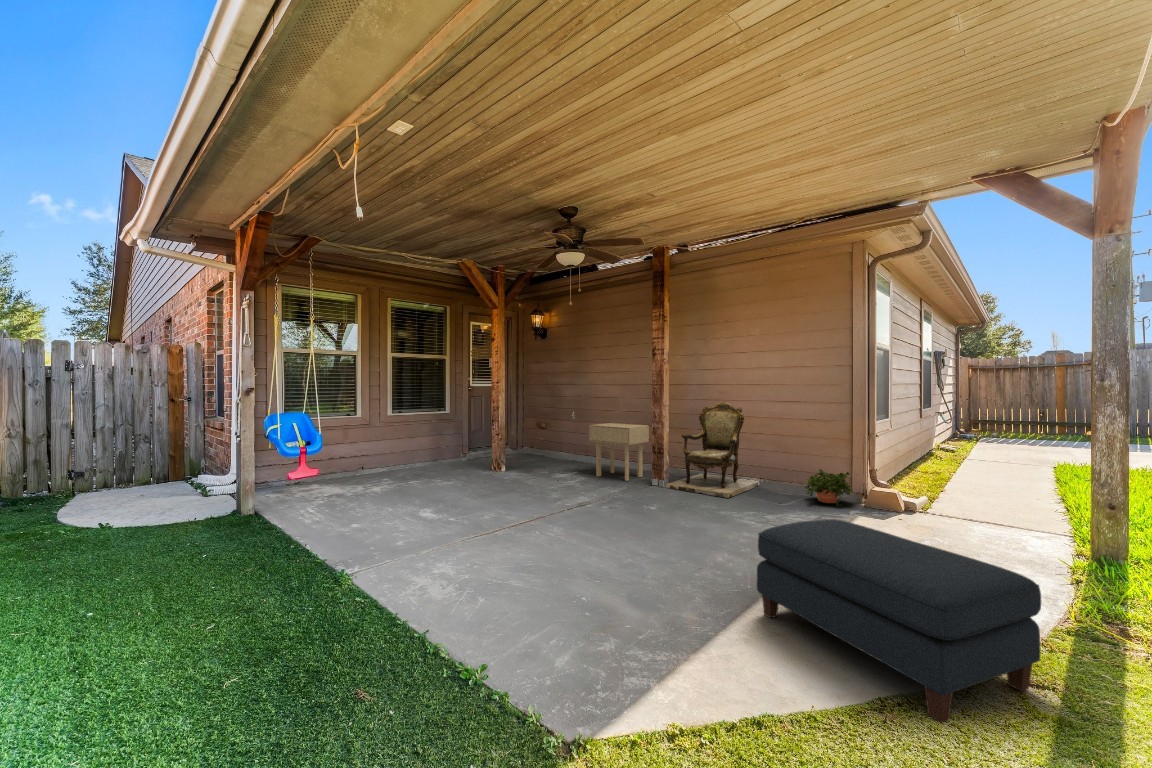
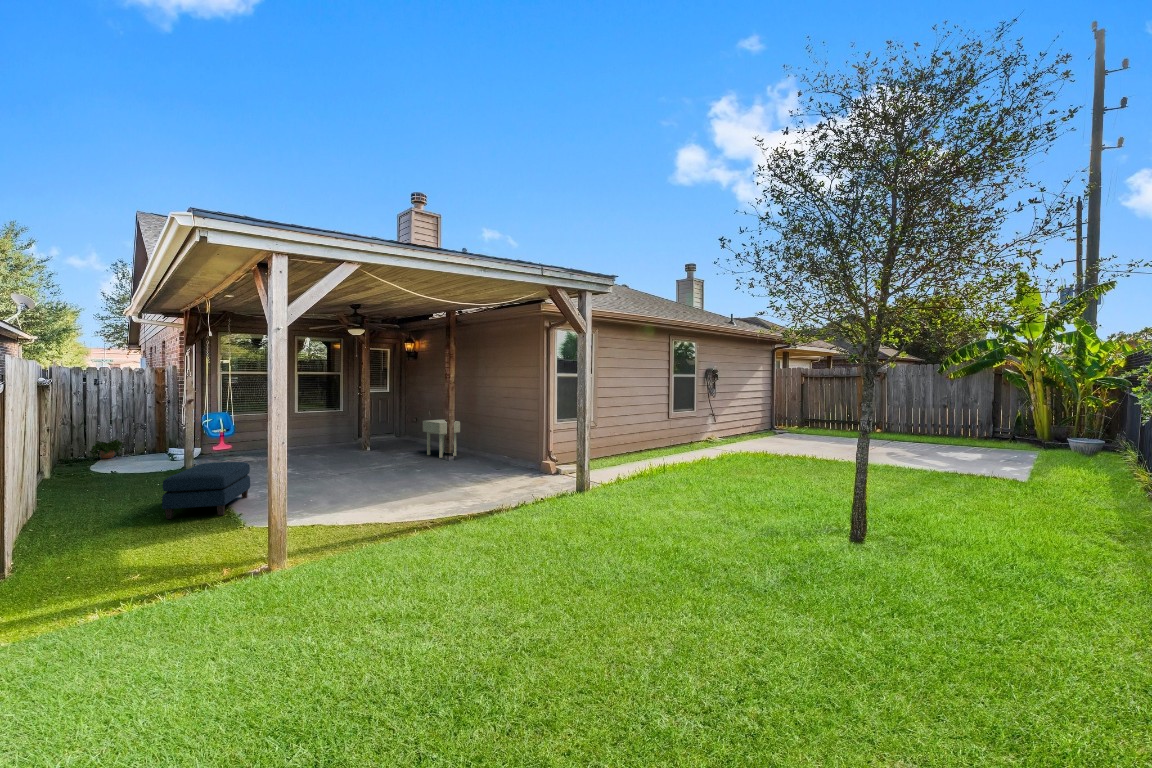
armchair: present [666,401,760,498] -> none [456,406,520,467]
potted plant: present [804,469,852,506] -> present [89,439,123,458]
ottoman: present [757,519,1041,723] -> present [162,462,250,519]

